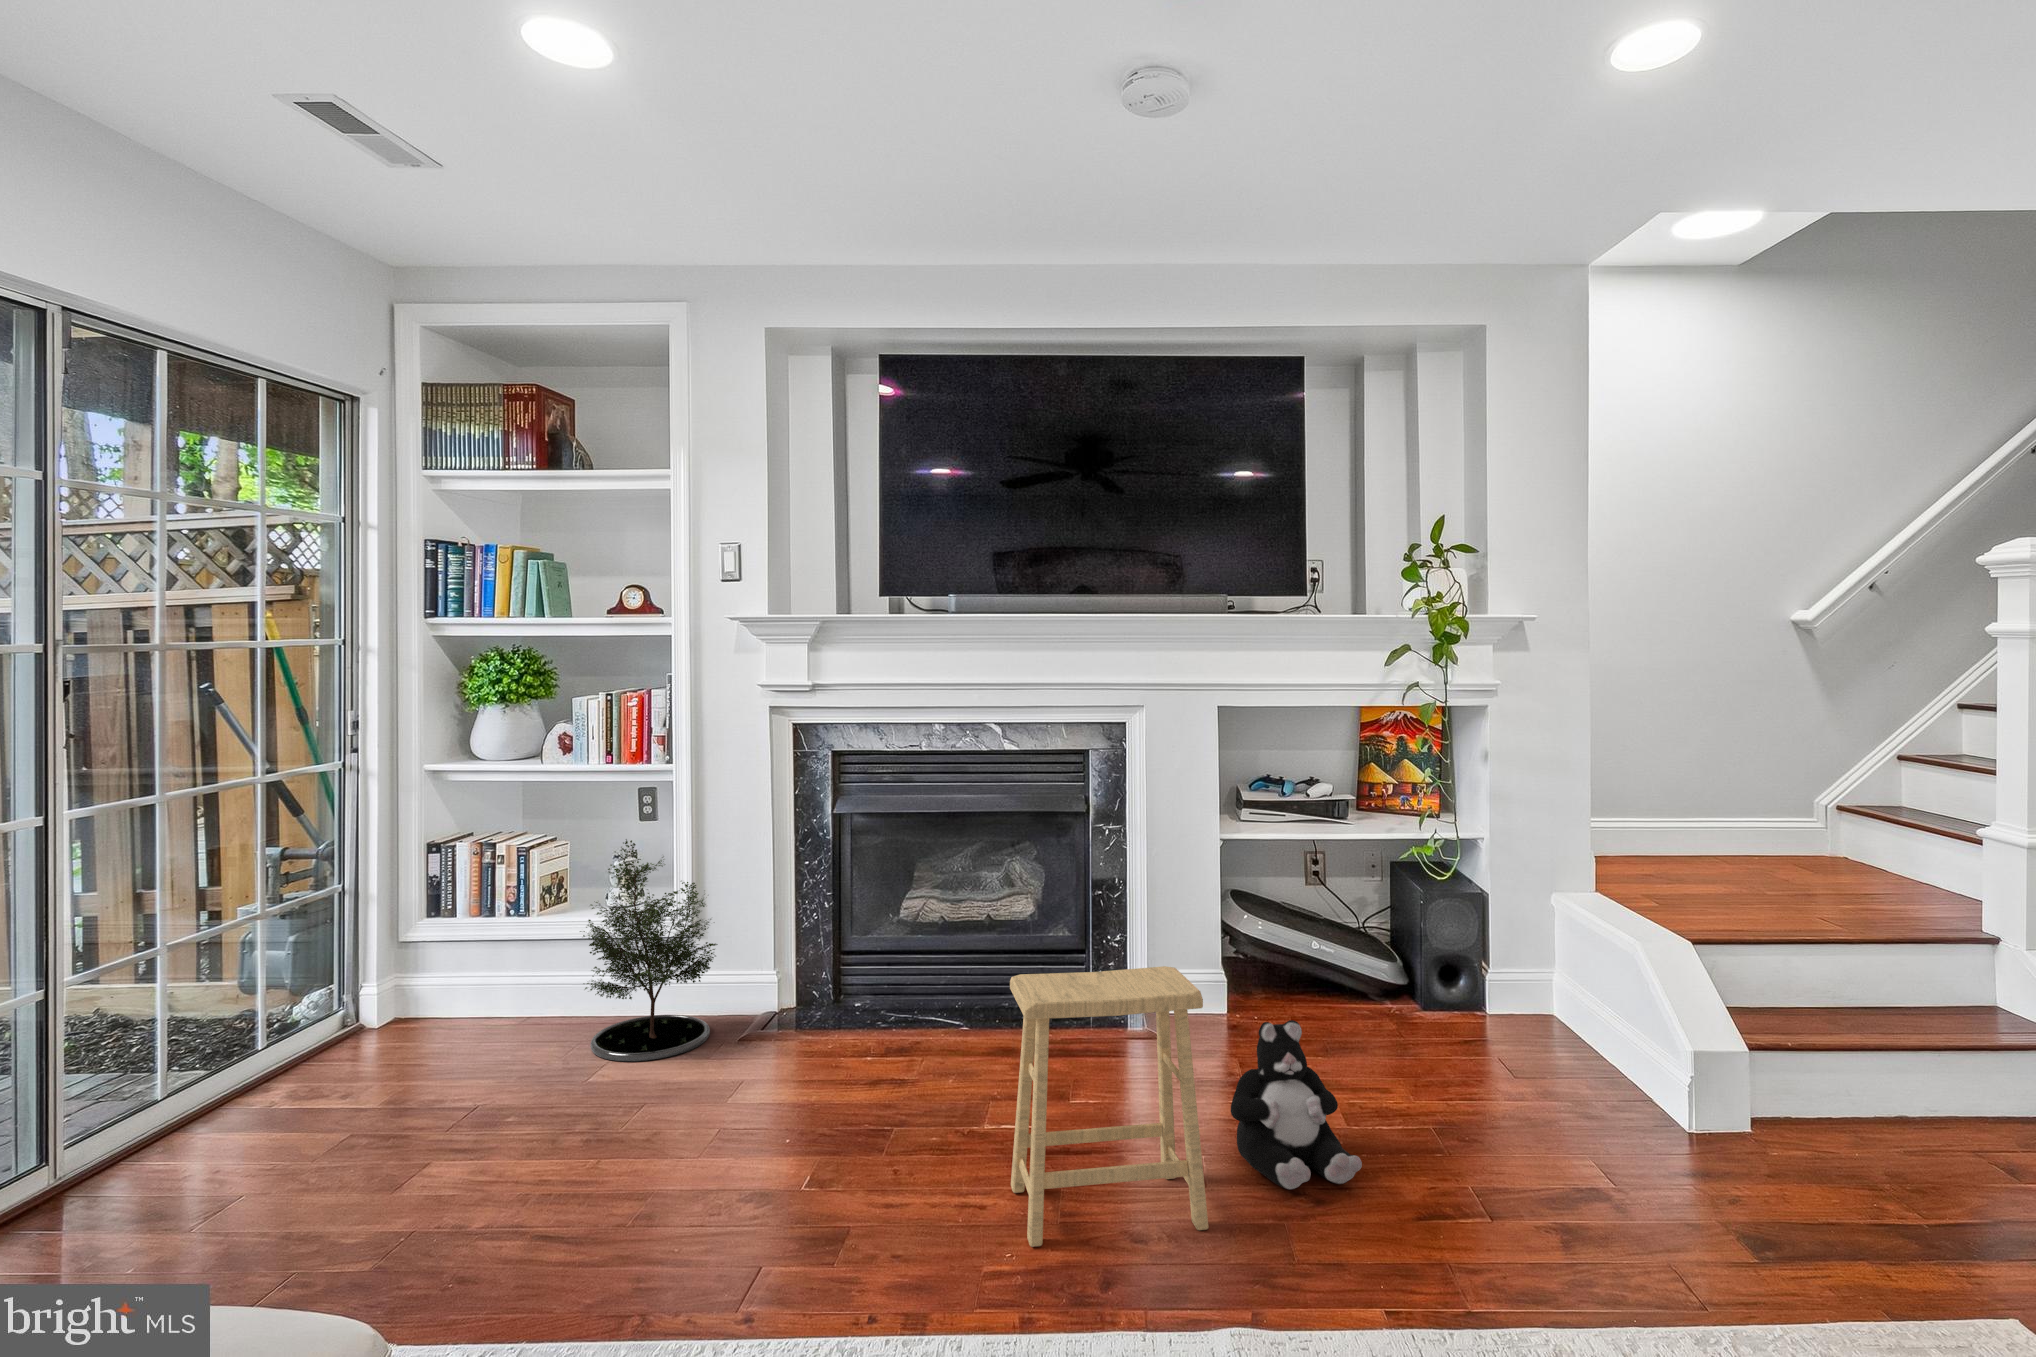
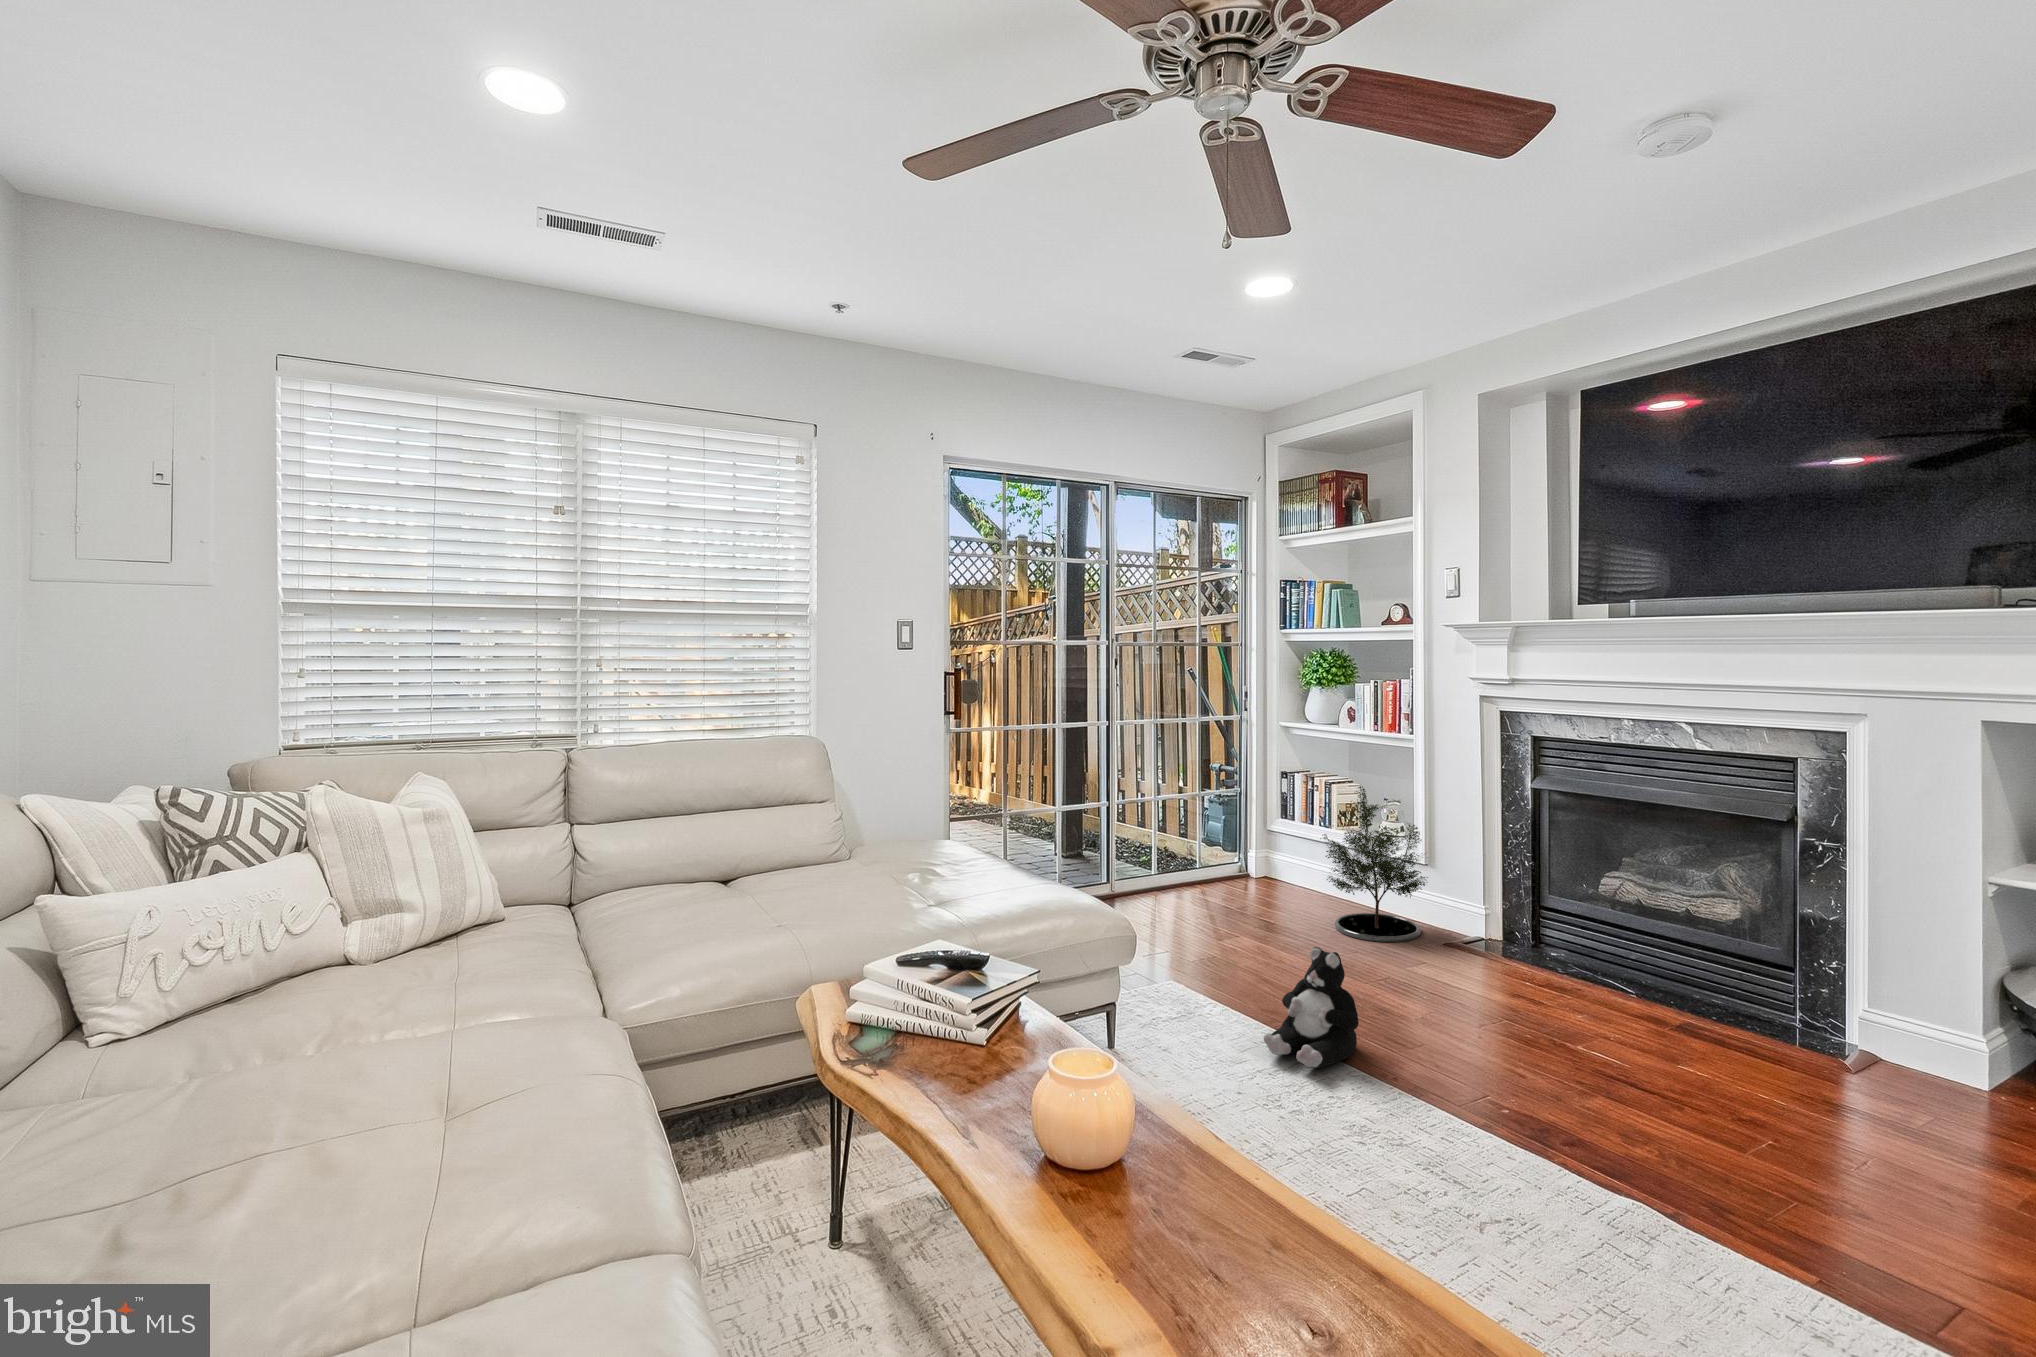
footstool: present [1010,966,1209,1247] -> none [1435,922,1626,1173]
plush toy: present [1231,1020,1362,1189] -> present [1264,947,1359,1068]

